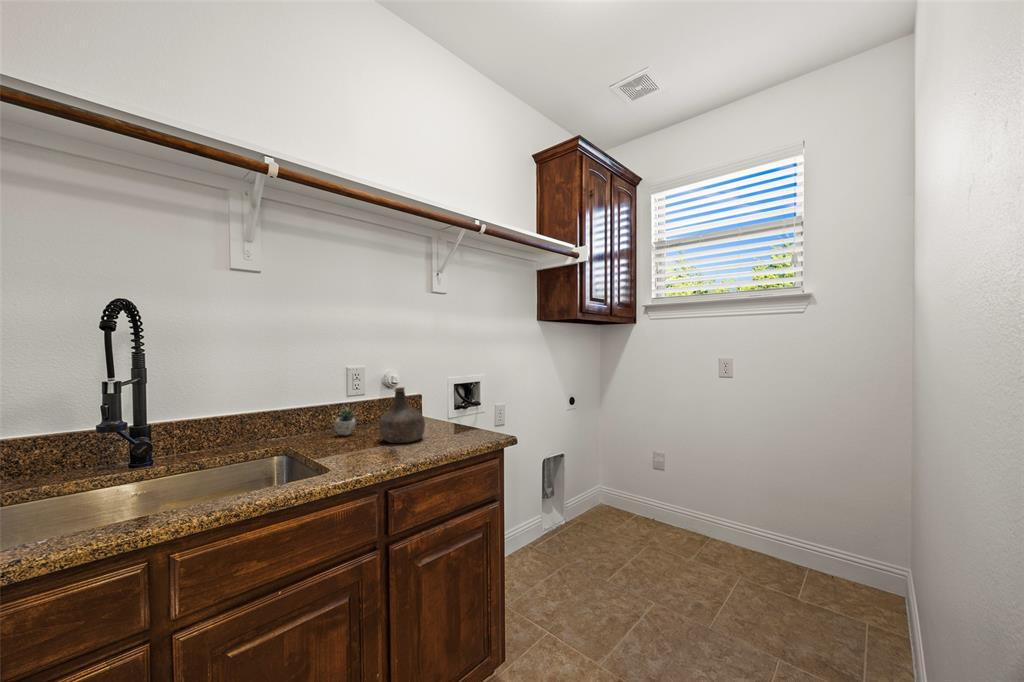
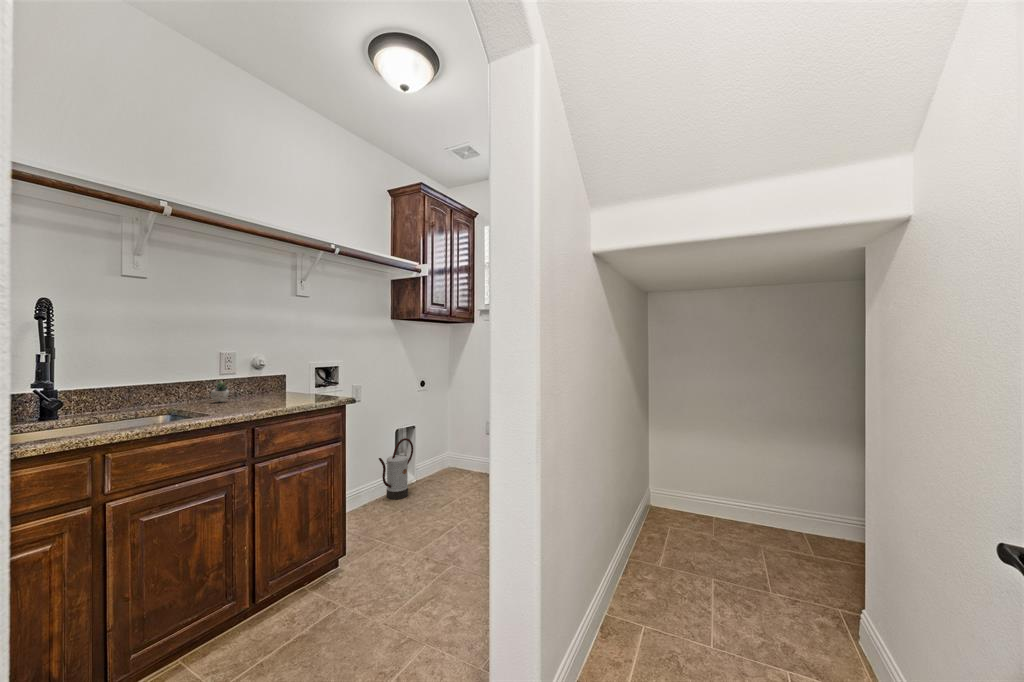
bottle: present [379,387,425,443] -> none [249,365,286,404]
watering can: none [527,473,566,554] -> present [379,438,413,499]

